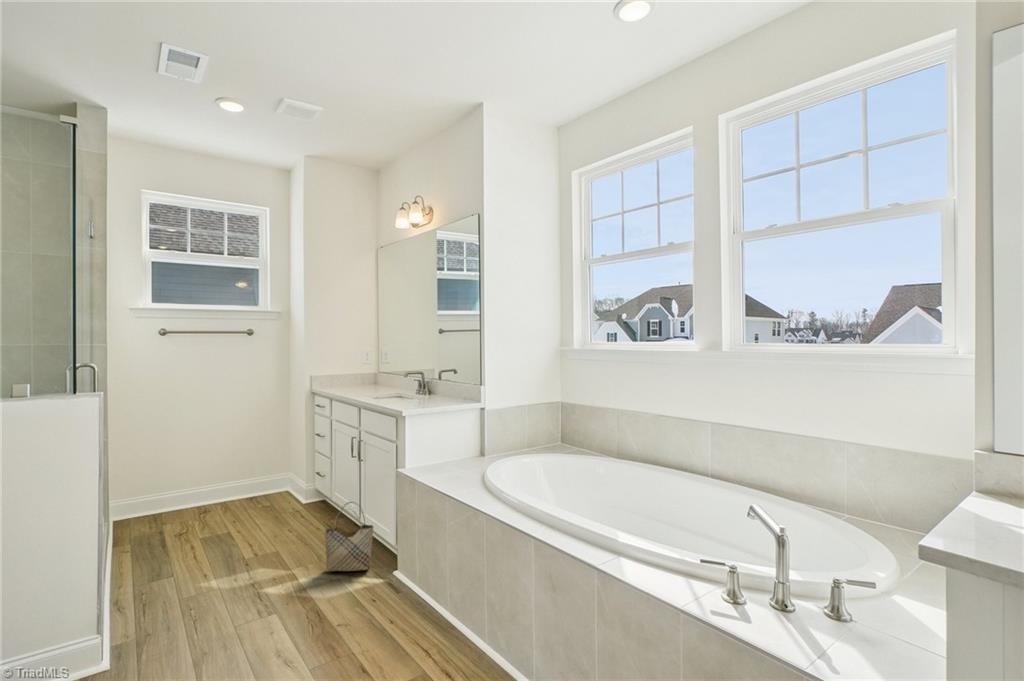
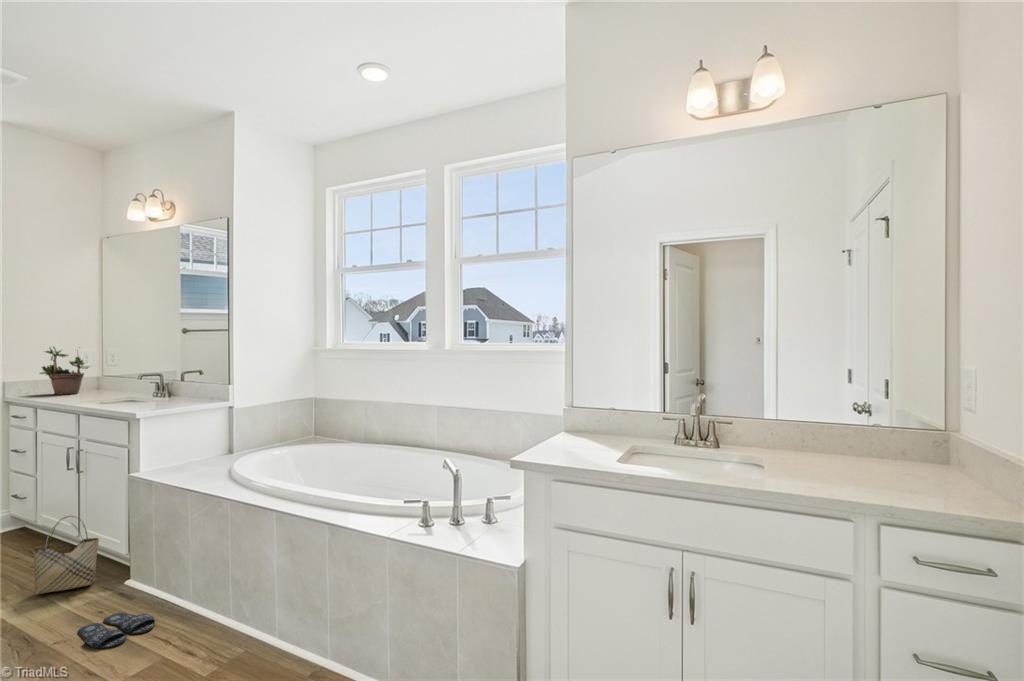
potted plant: none [334,342,369,388] -> present [40,347,89,395]
slippers: none [355,608,417,649] -> present [78,613,155,649]

